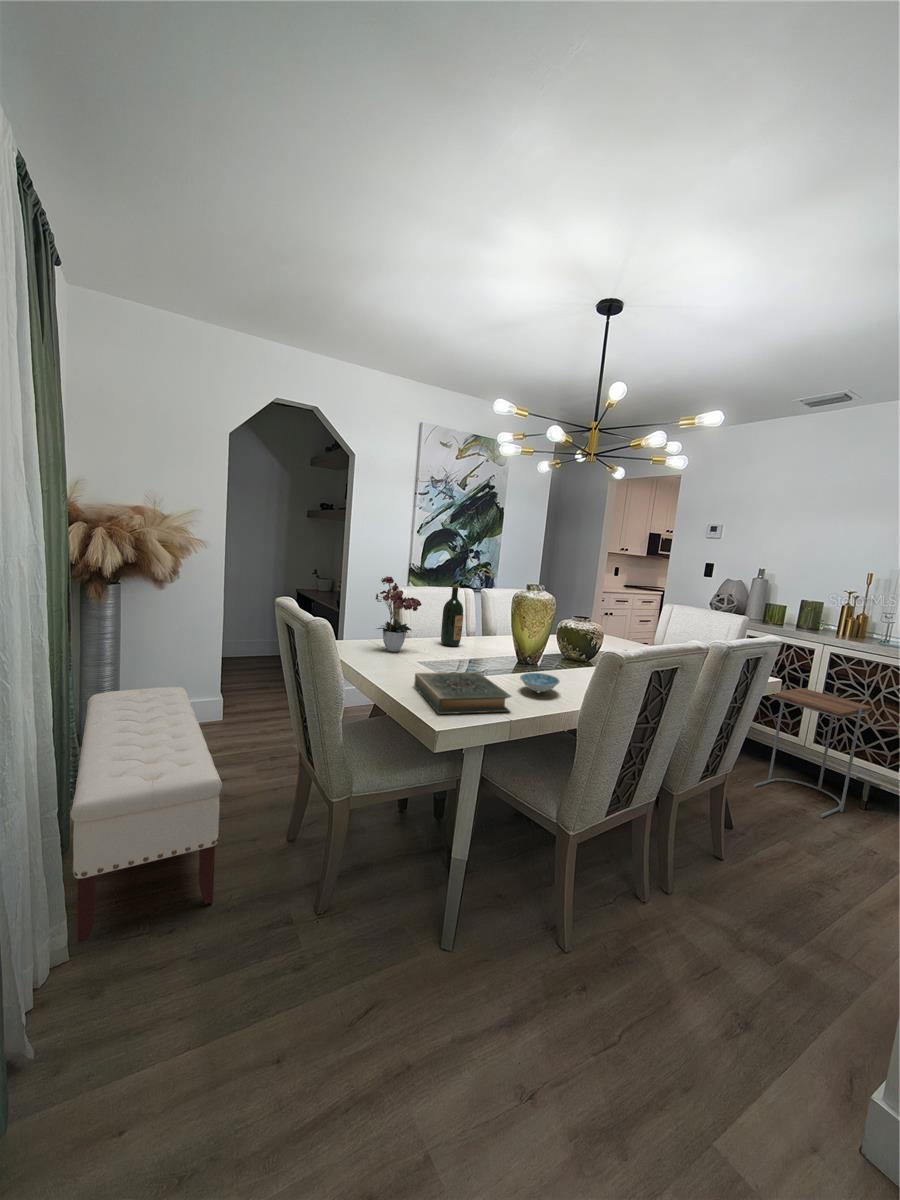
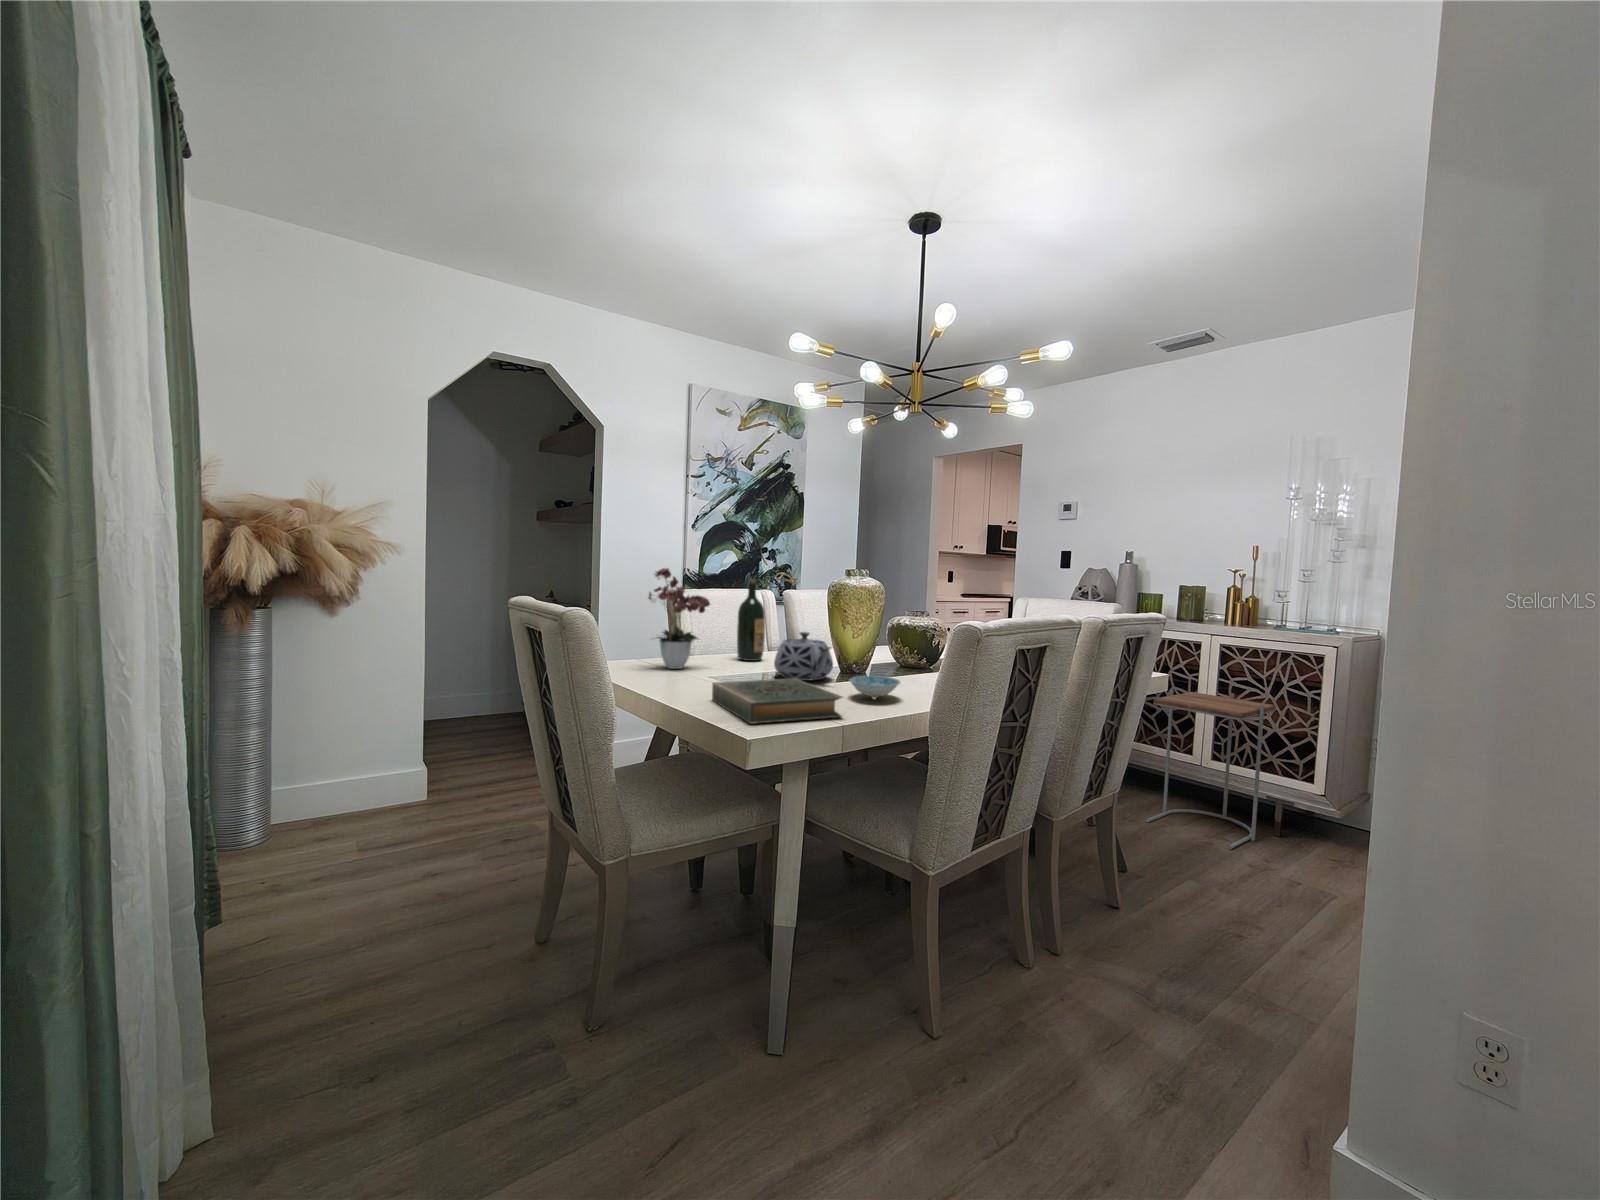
teapot: none [466,632,510,670] -> present [774,632,833,681]
bench: present [71,687,222,943] -> none [231,745,451,1100]

